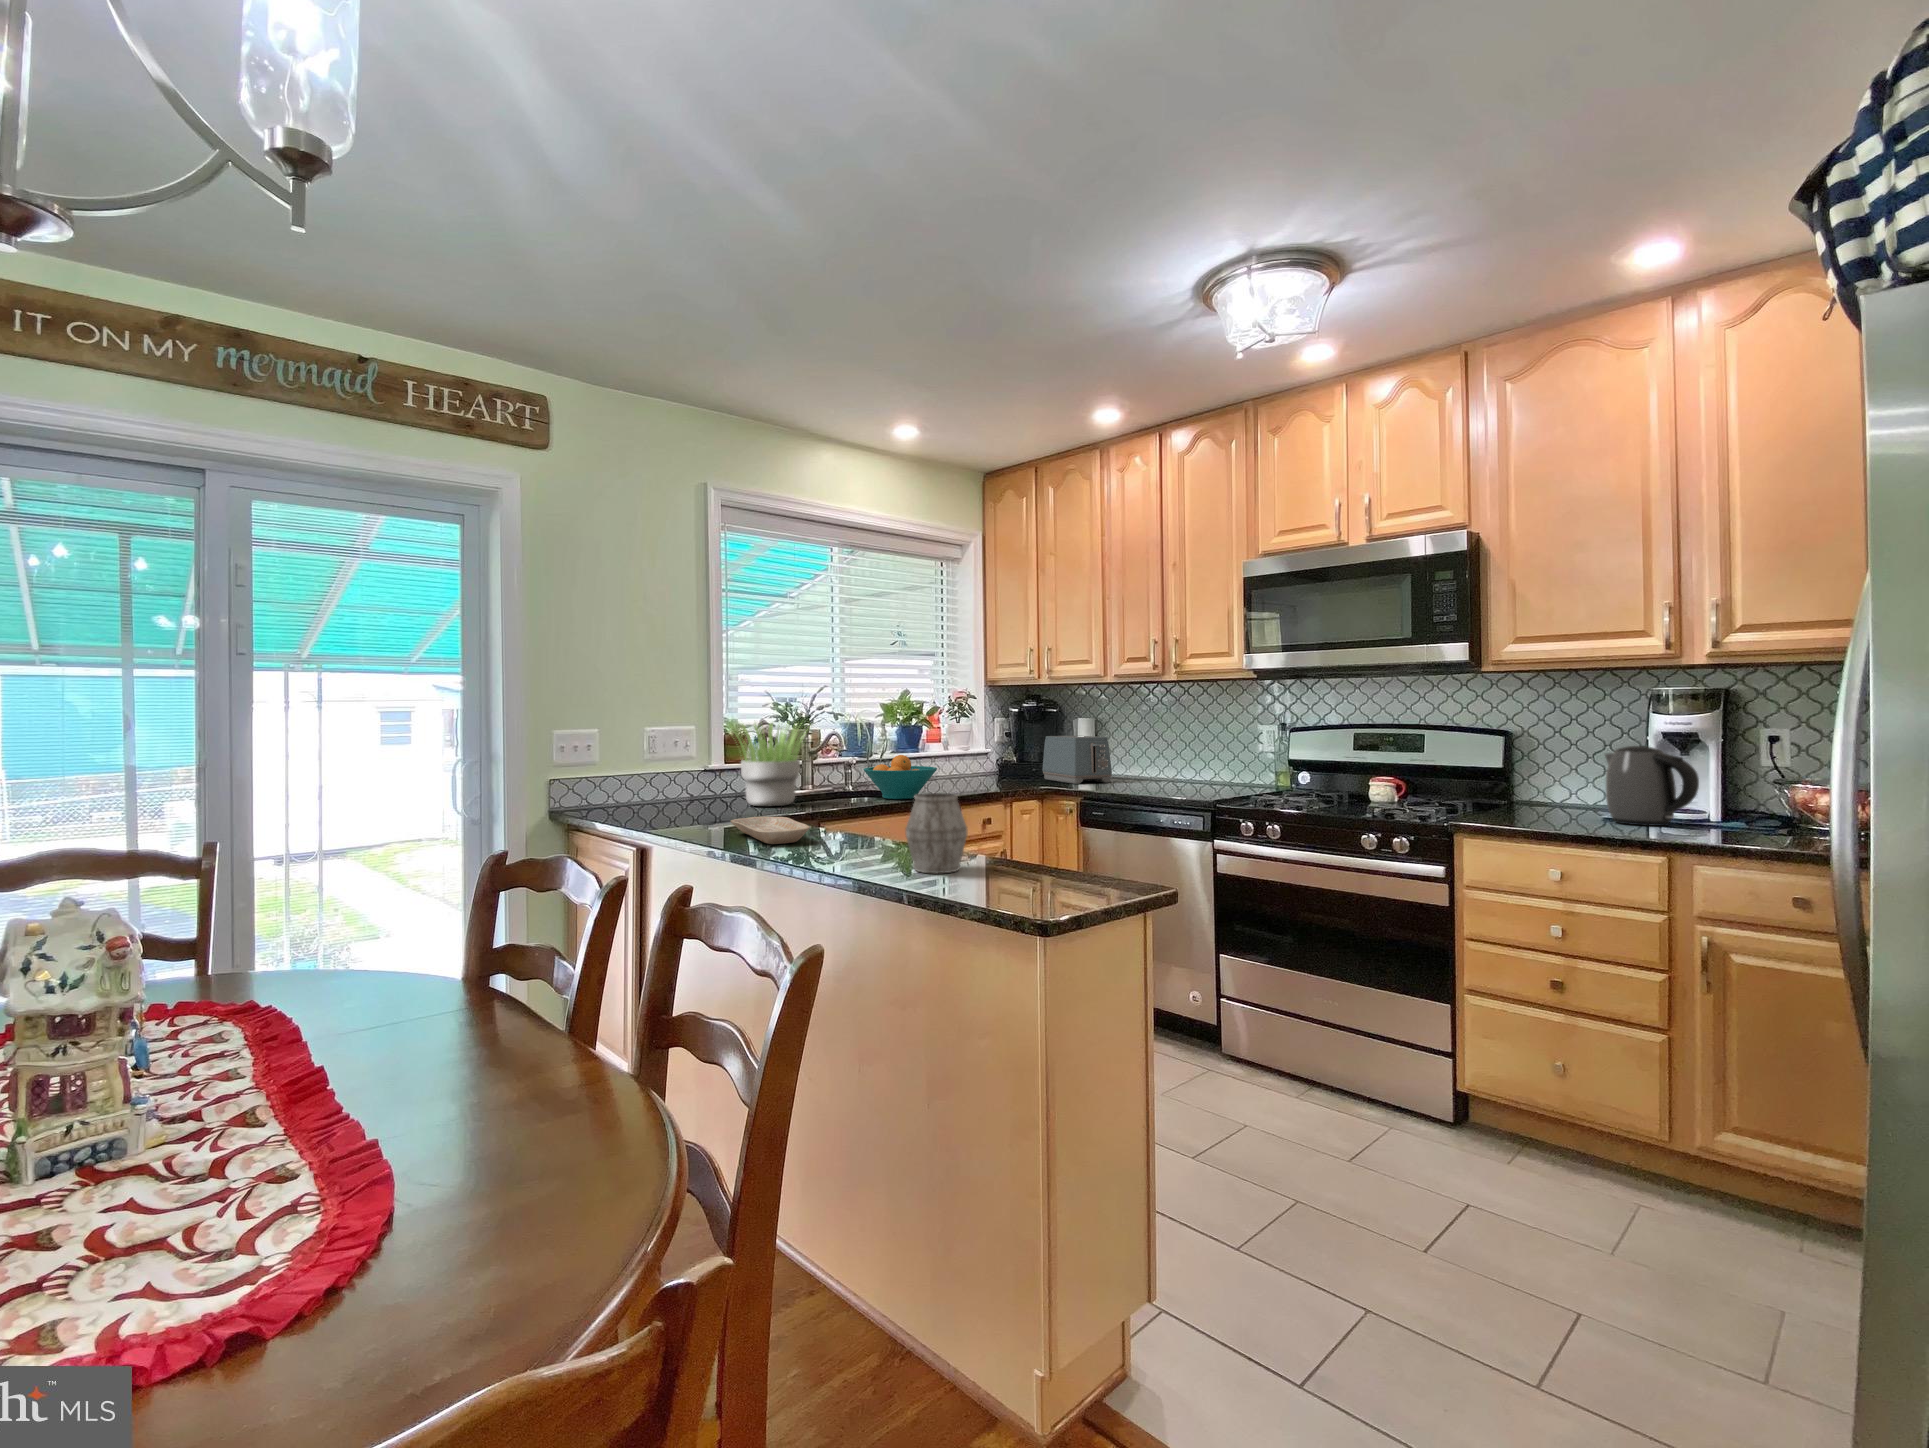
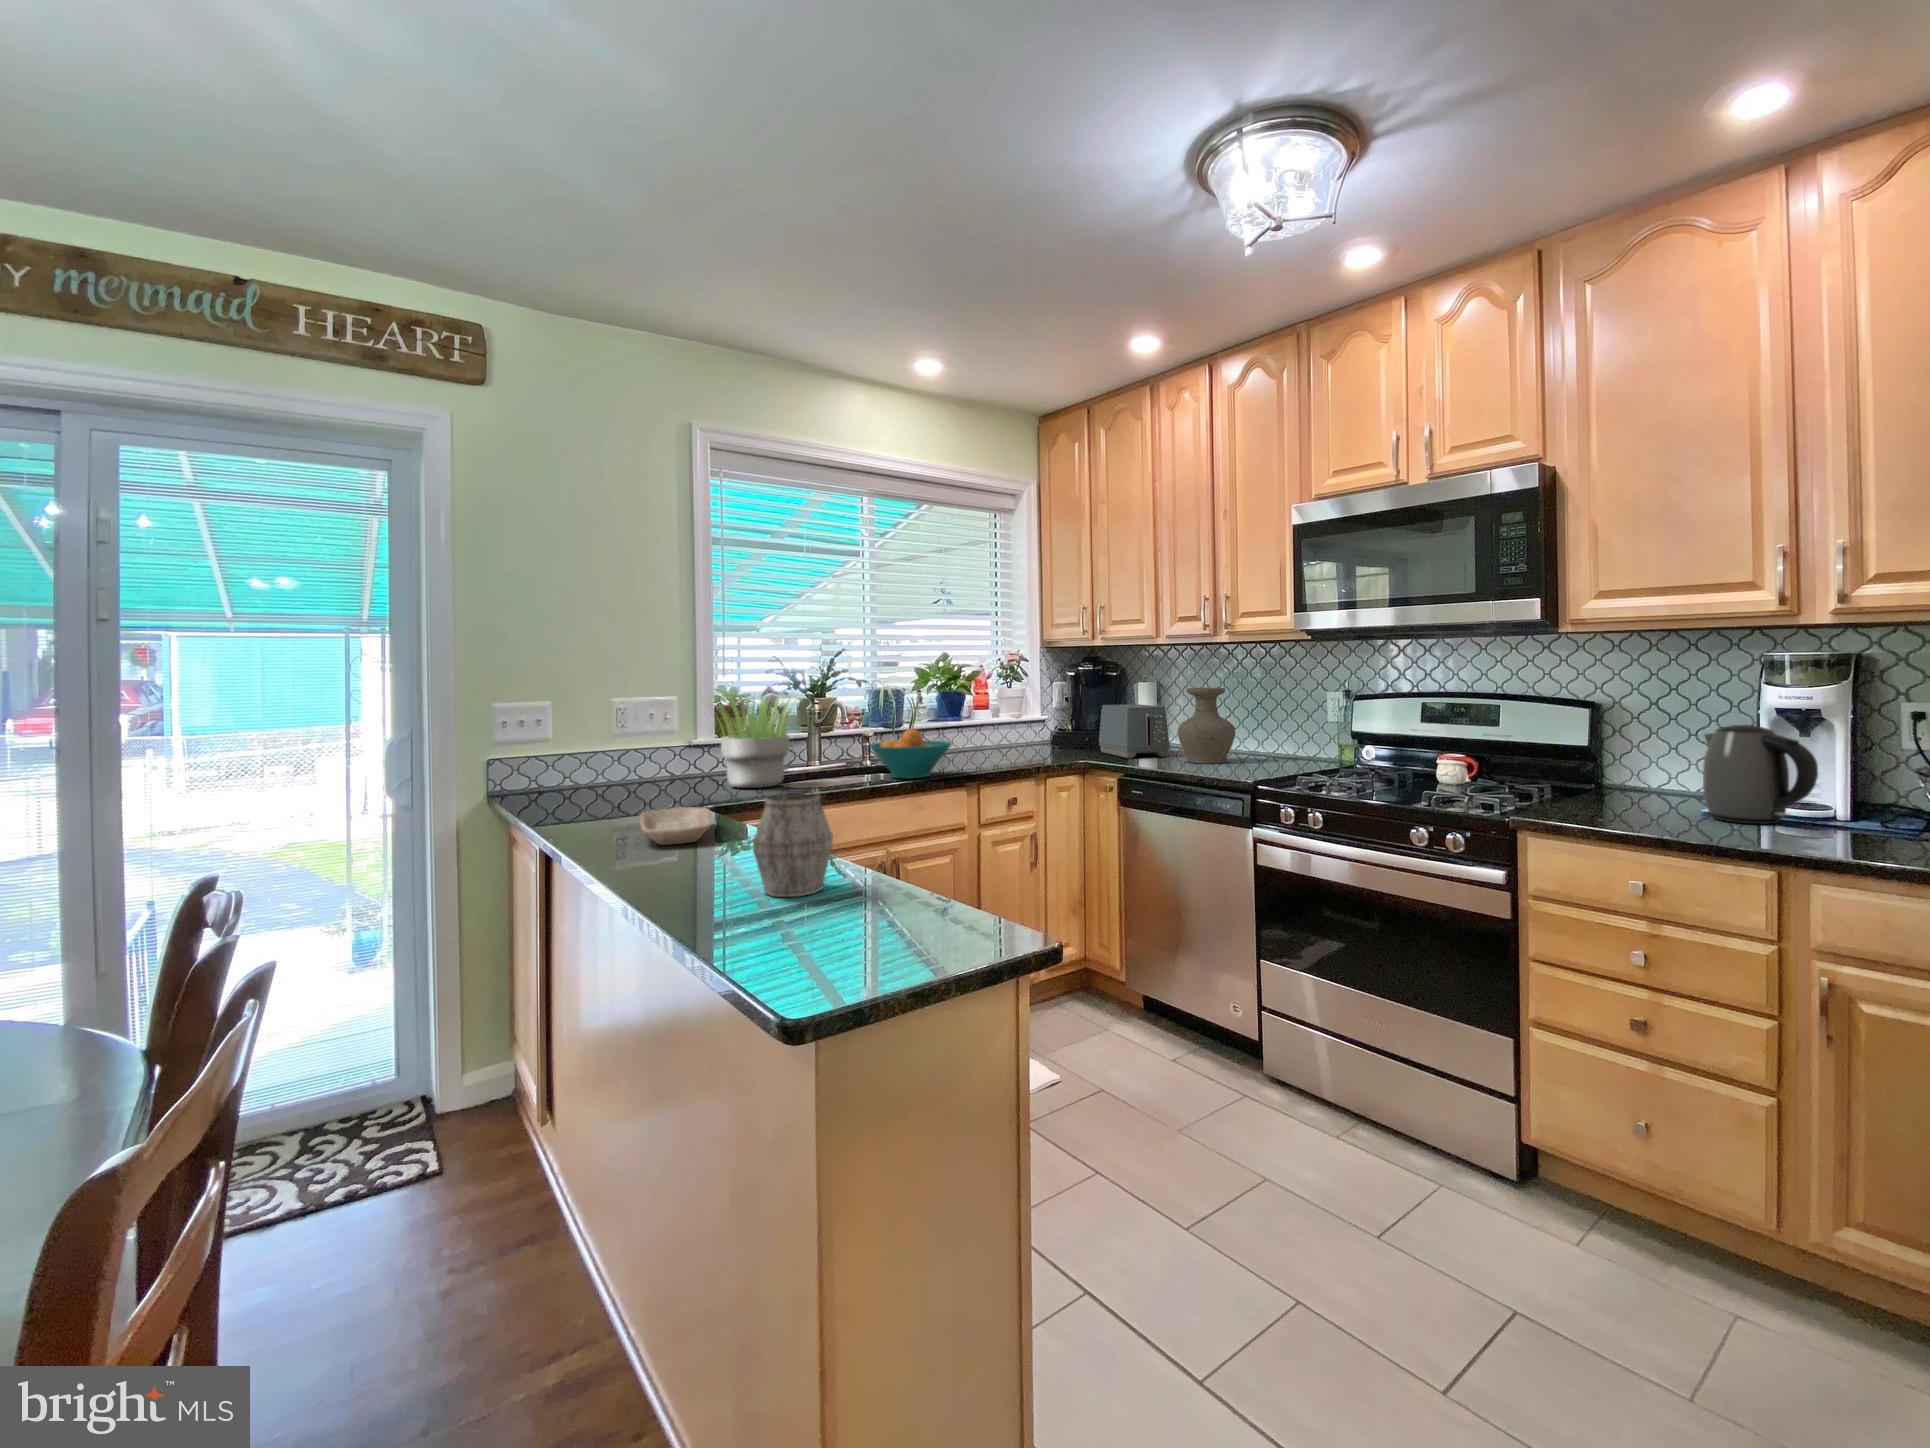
vase: none [1124,720,1177,787] -> present [1178,688,1235,763]

